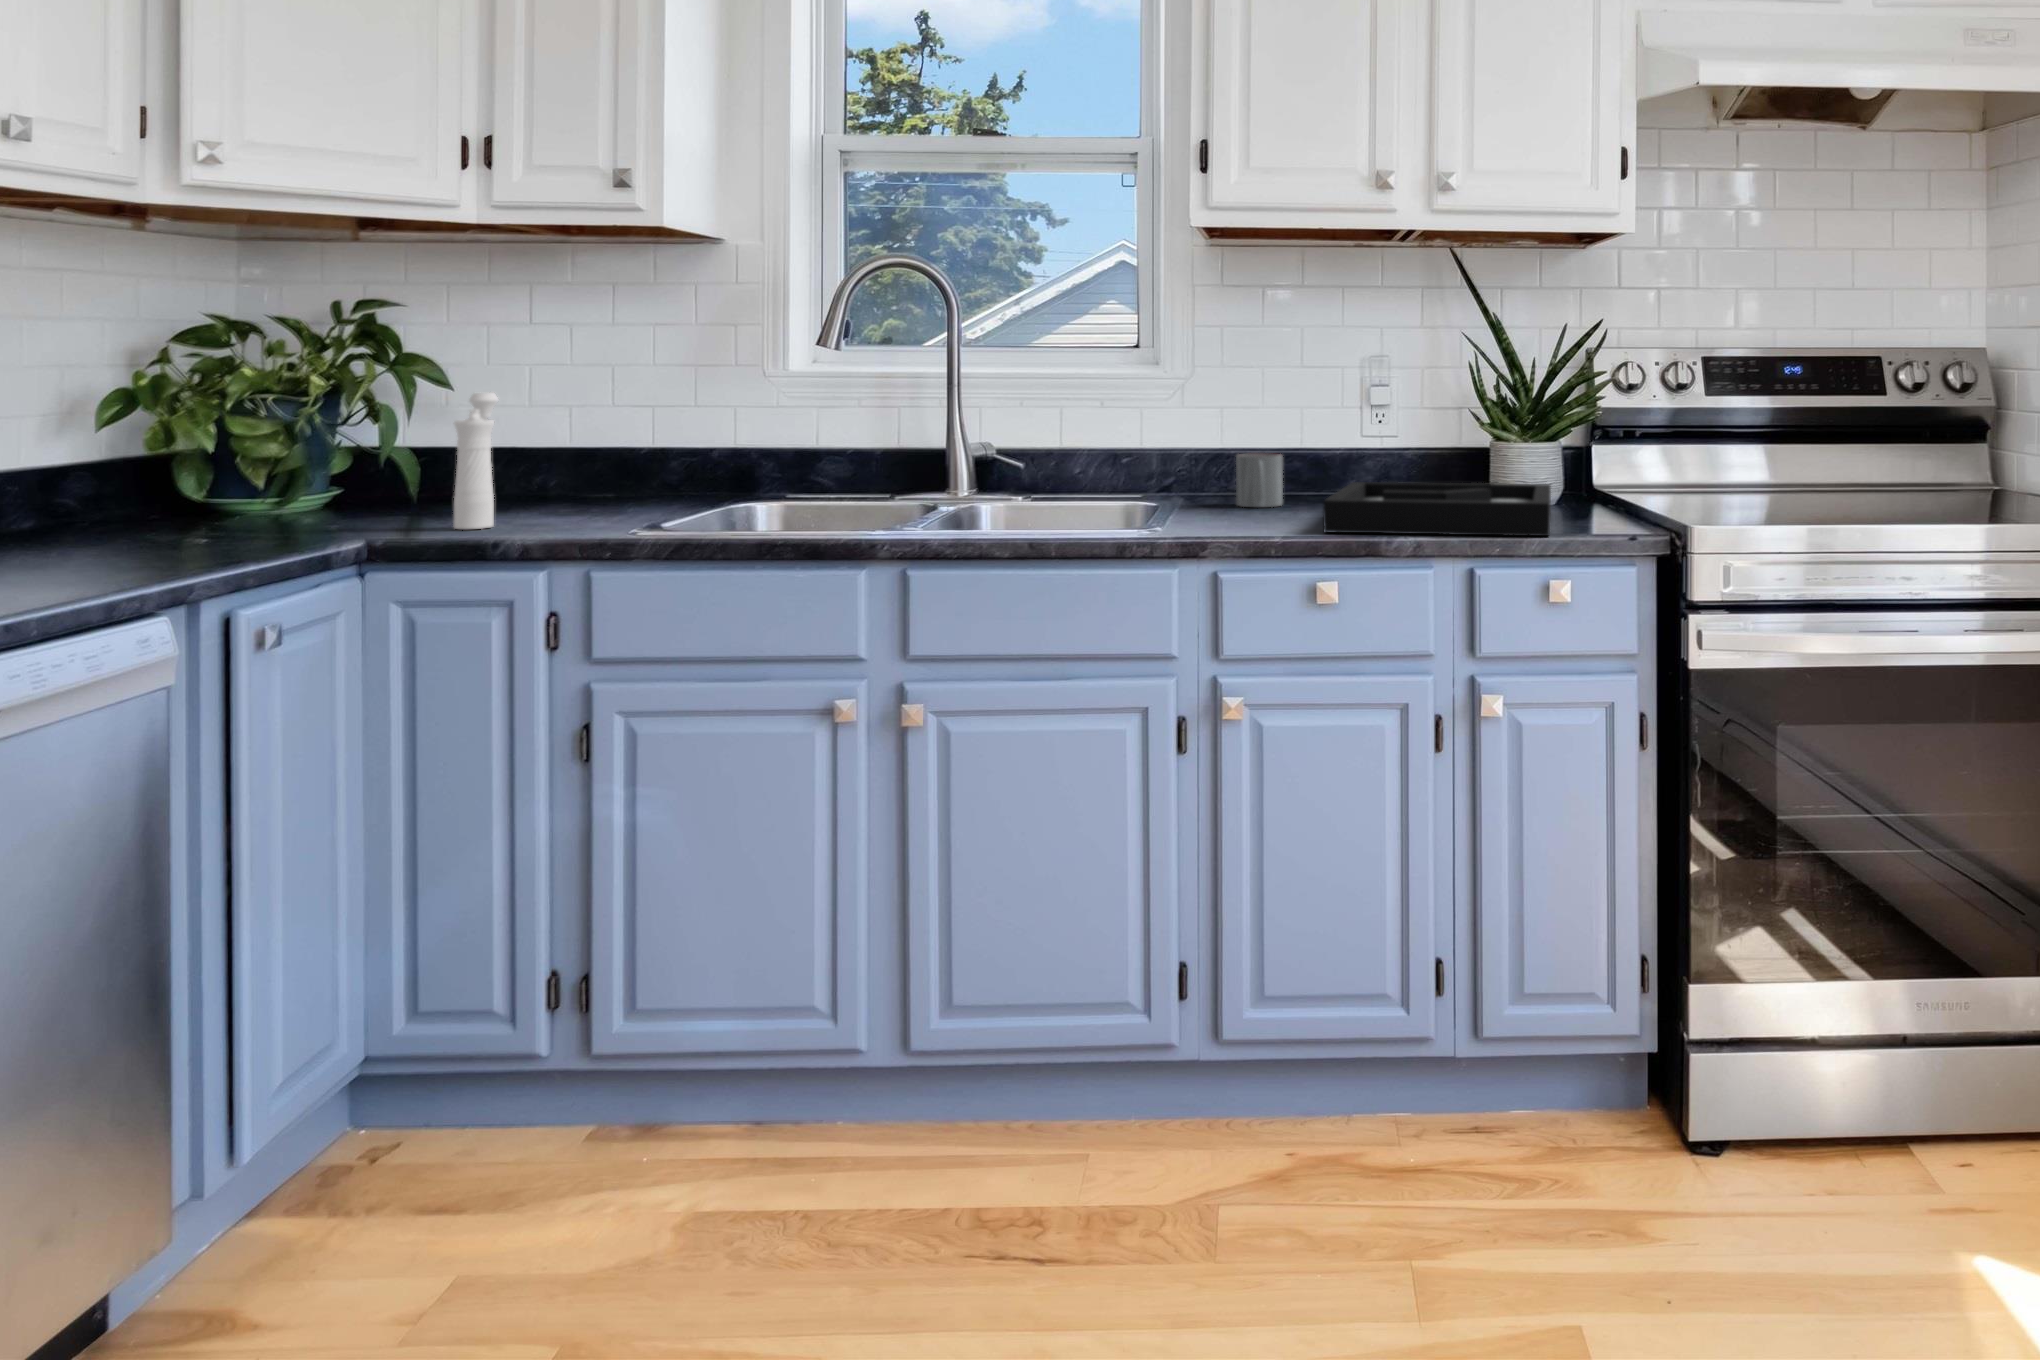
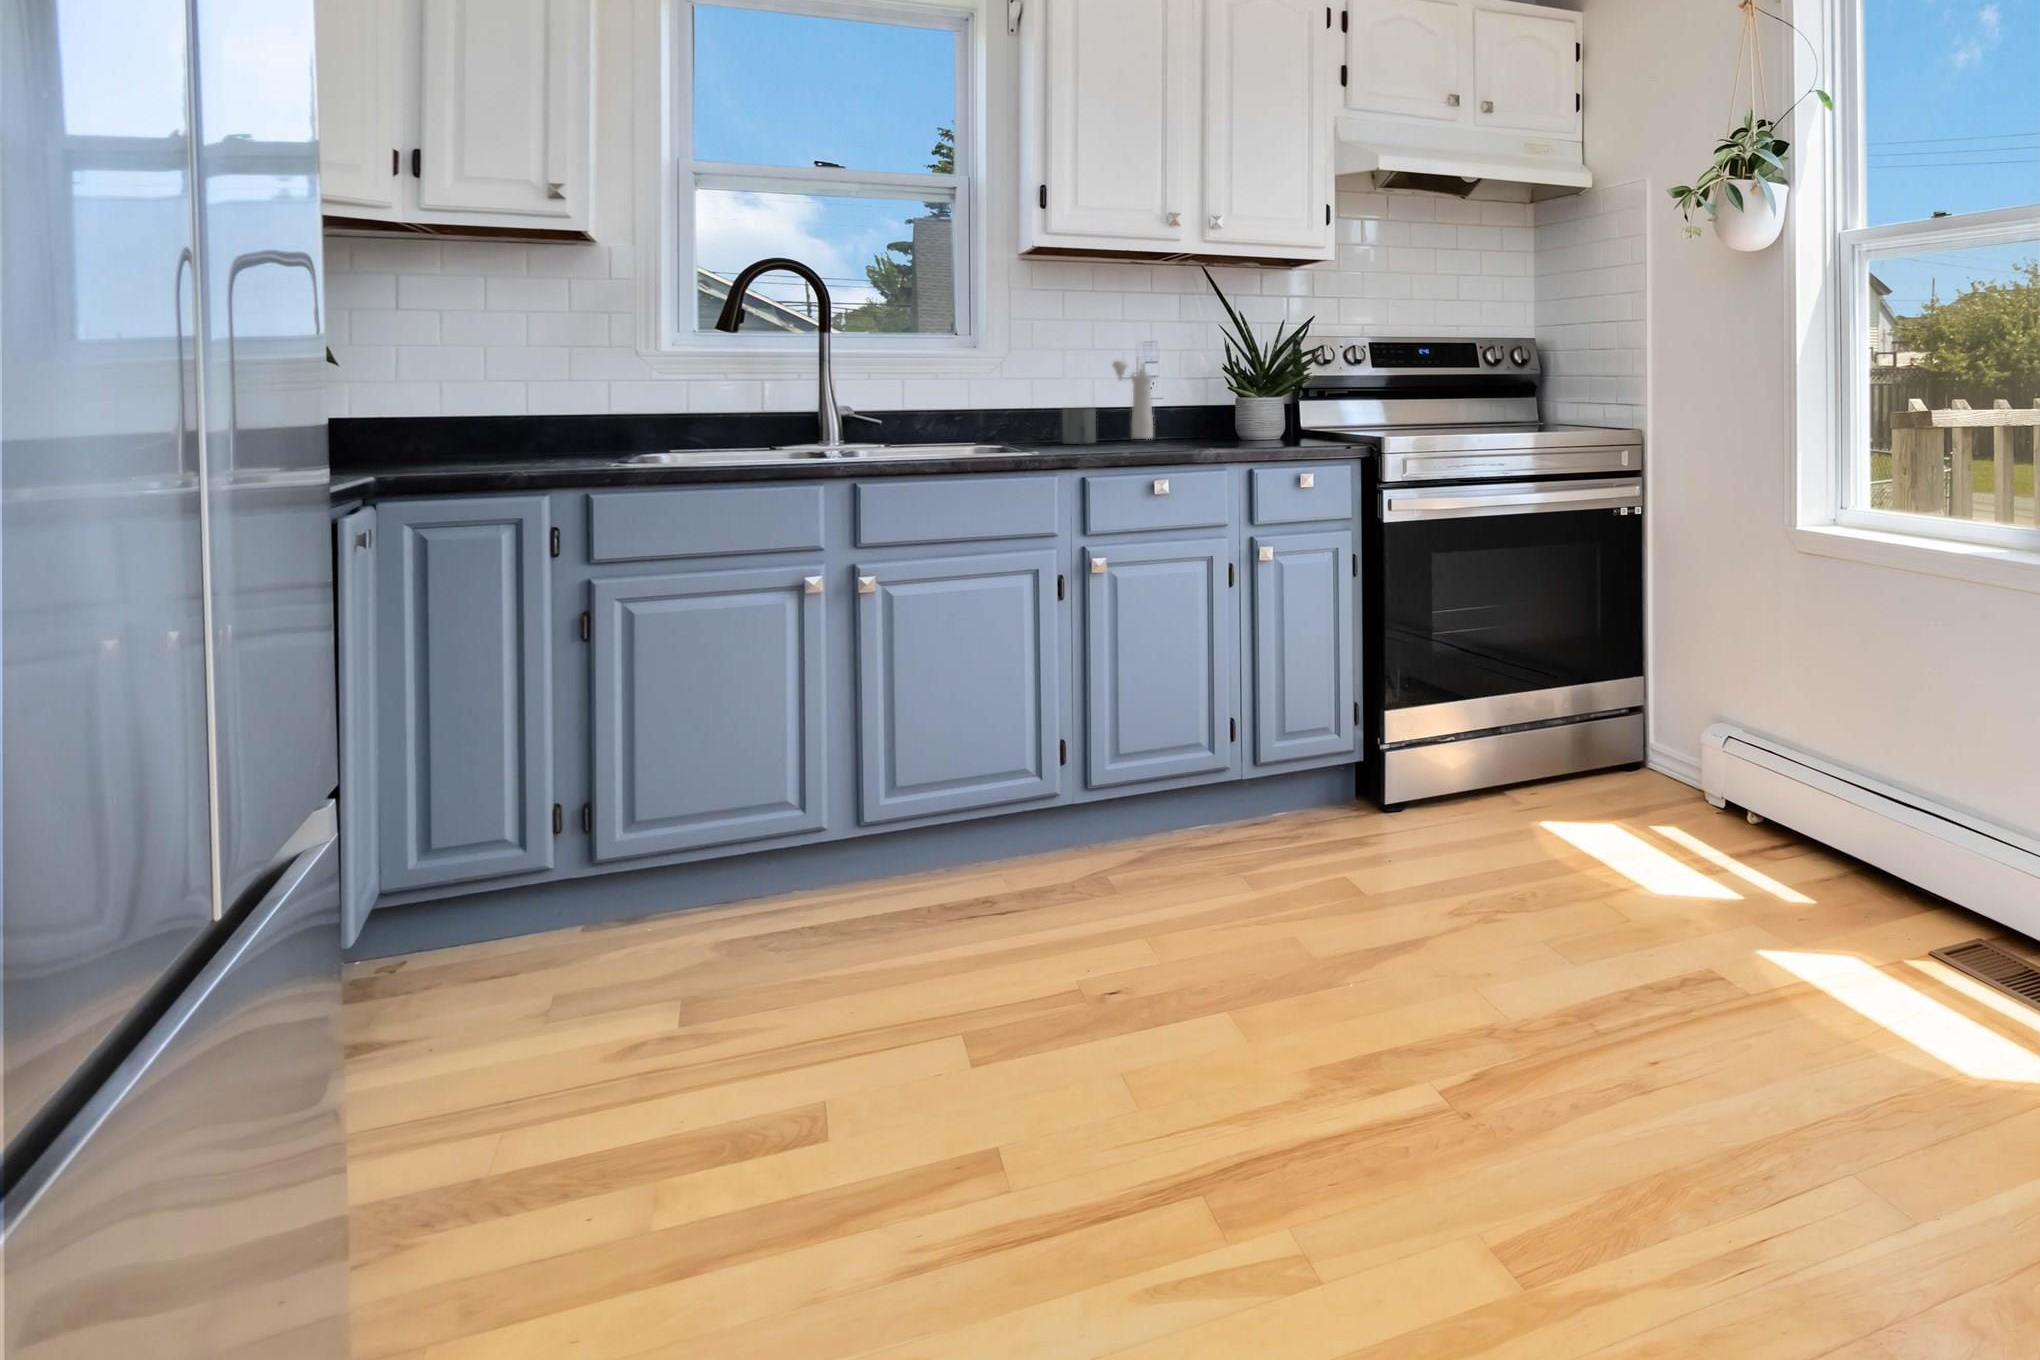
pepper mill: present [454,393,498,529] -> present [1112,361,1153,439]
decorative tray: present [1323,482,1551,536] -> none [1151,421,1299,450]

